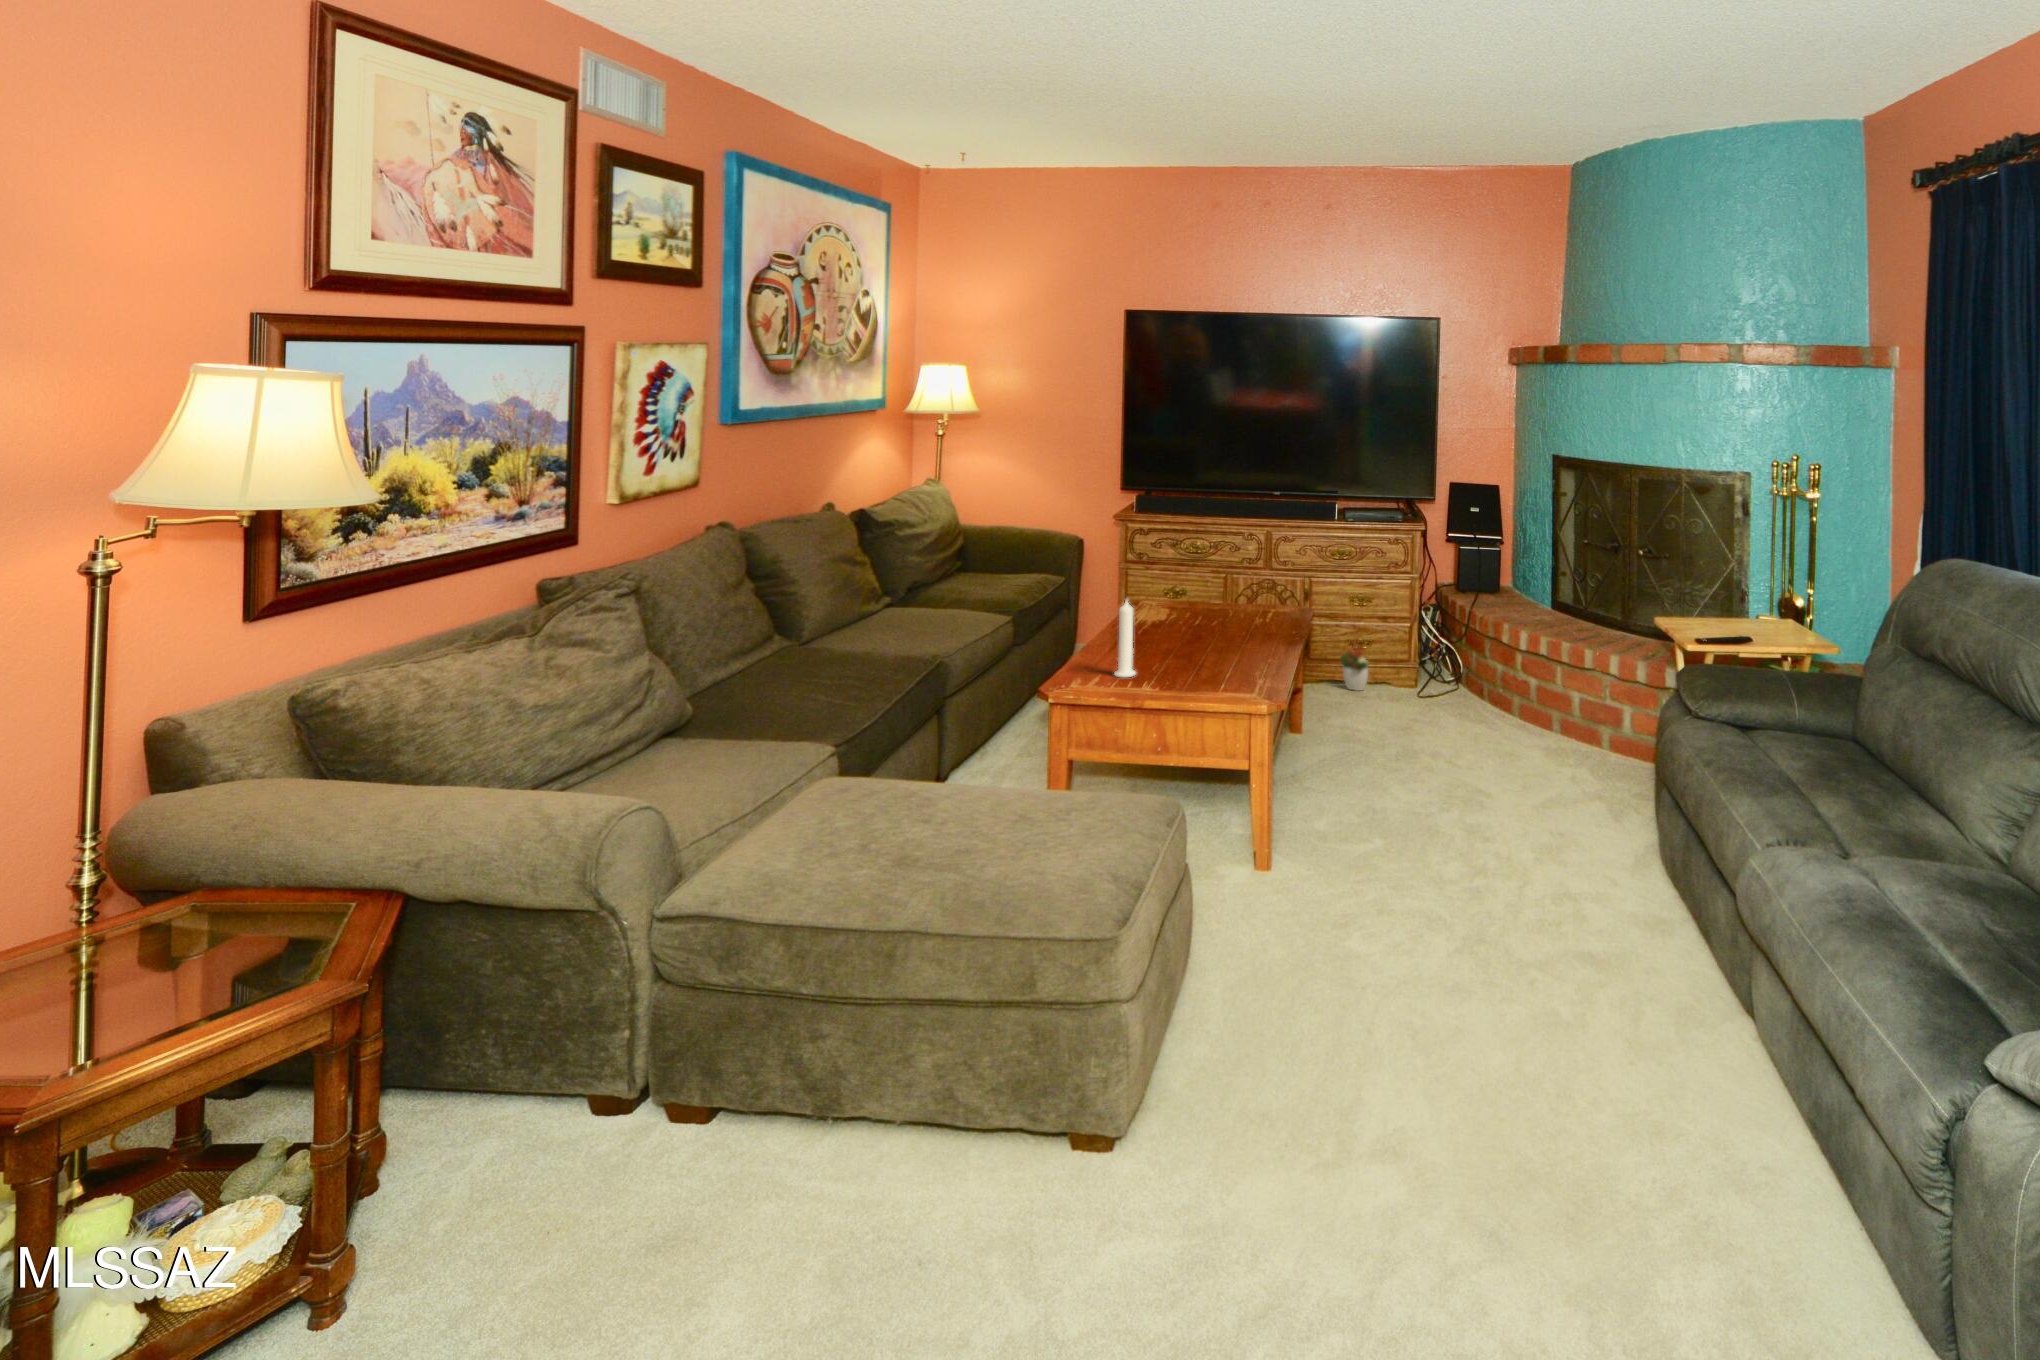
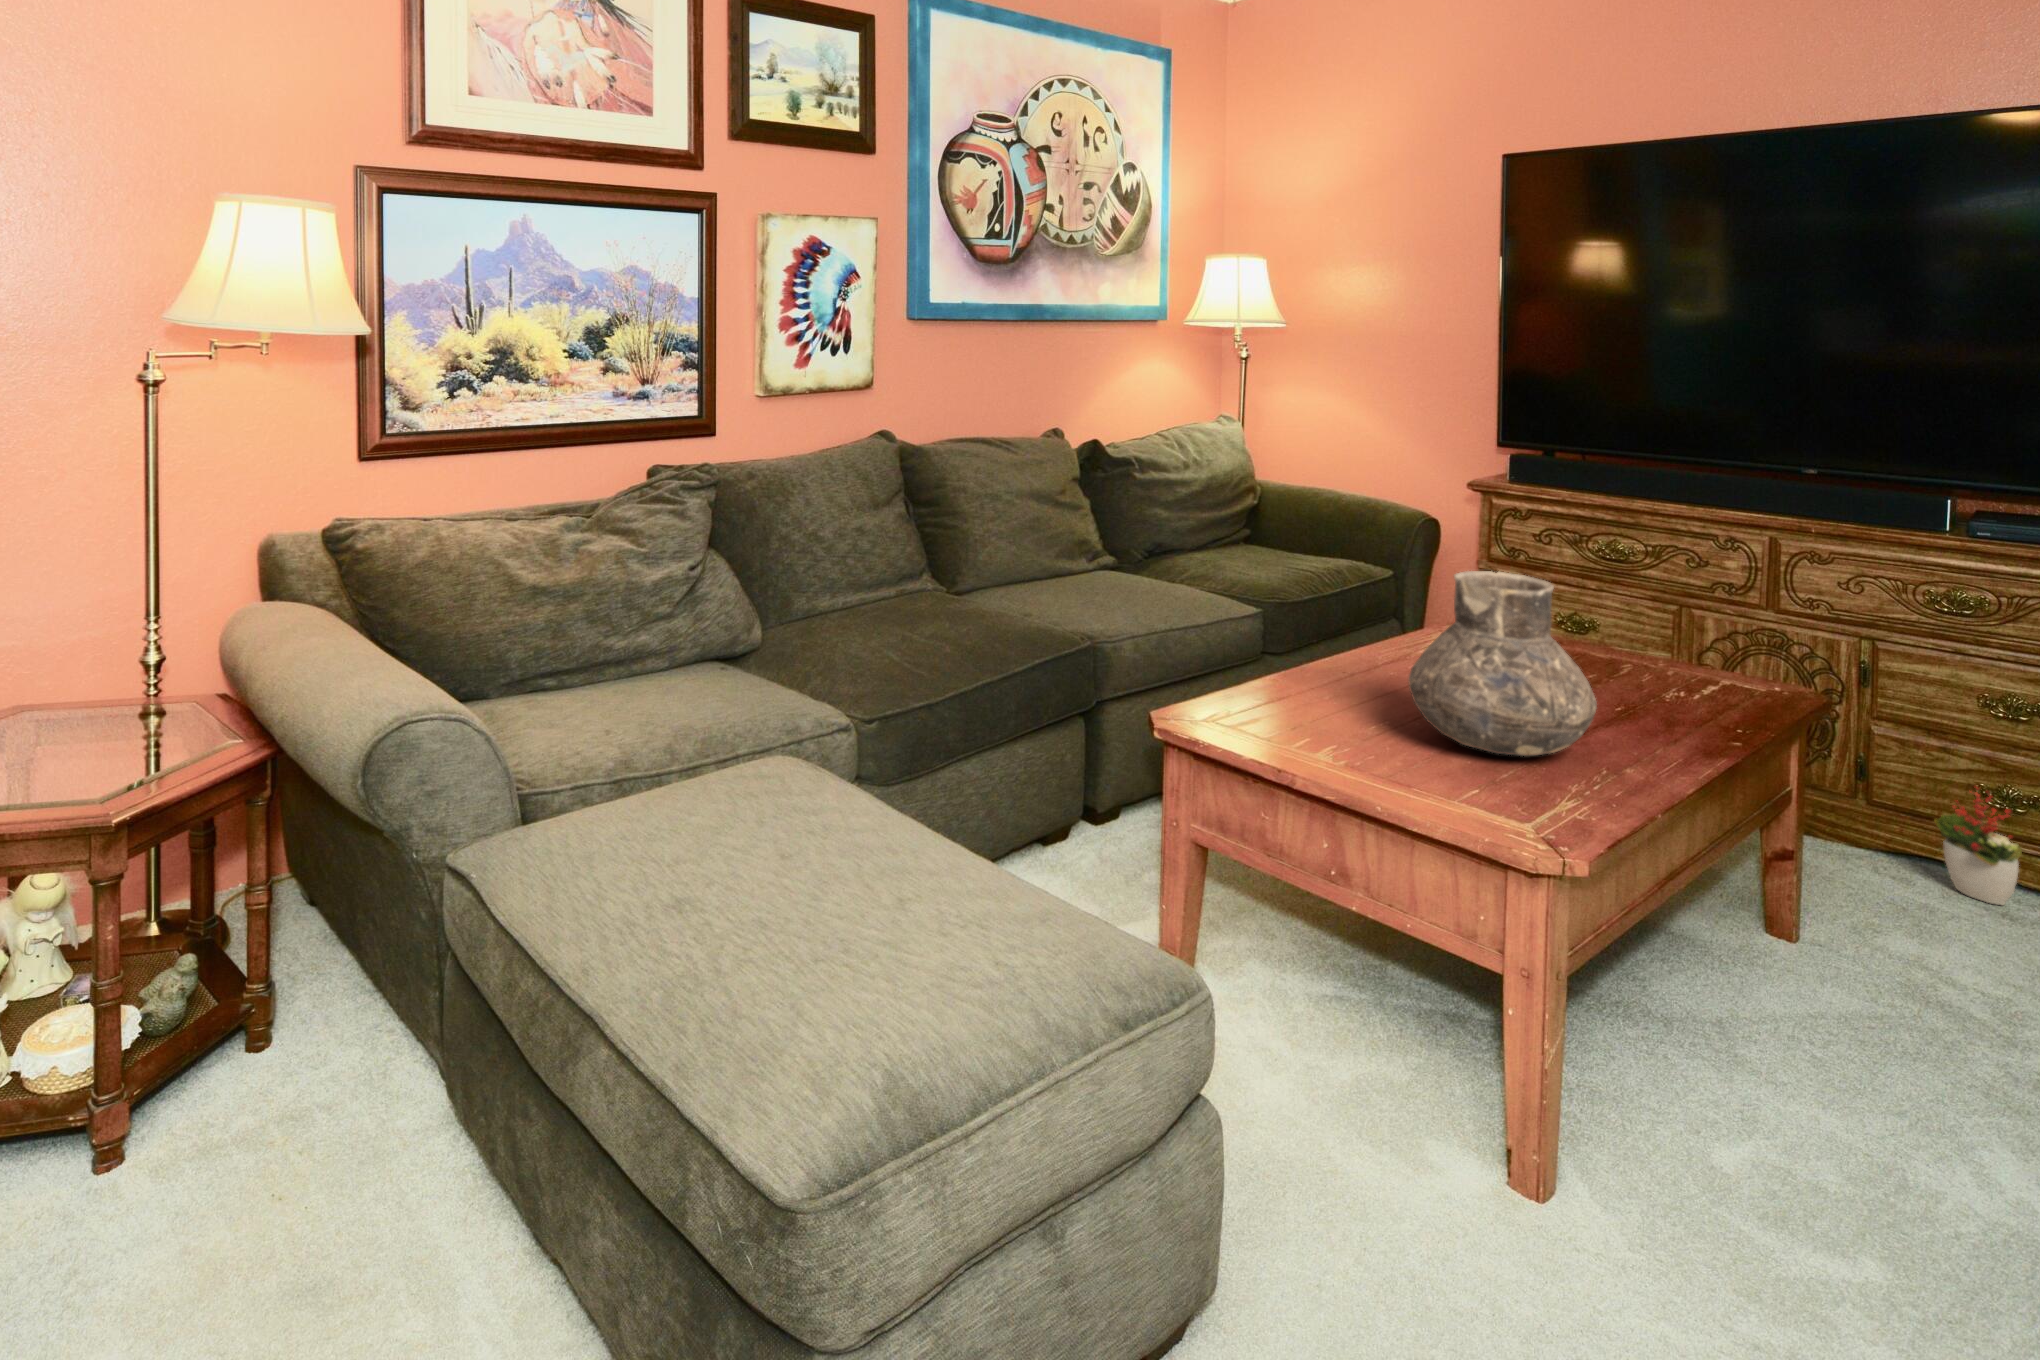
vase: none [1171,567,1255,660] -> present [1408,571,1597,756]
candle: present [1115,600,1136,677] -> none [1278,599,1319,740]

